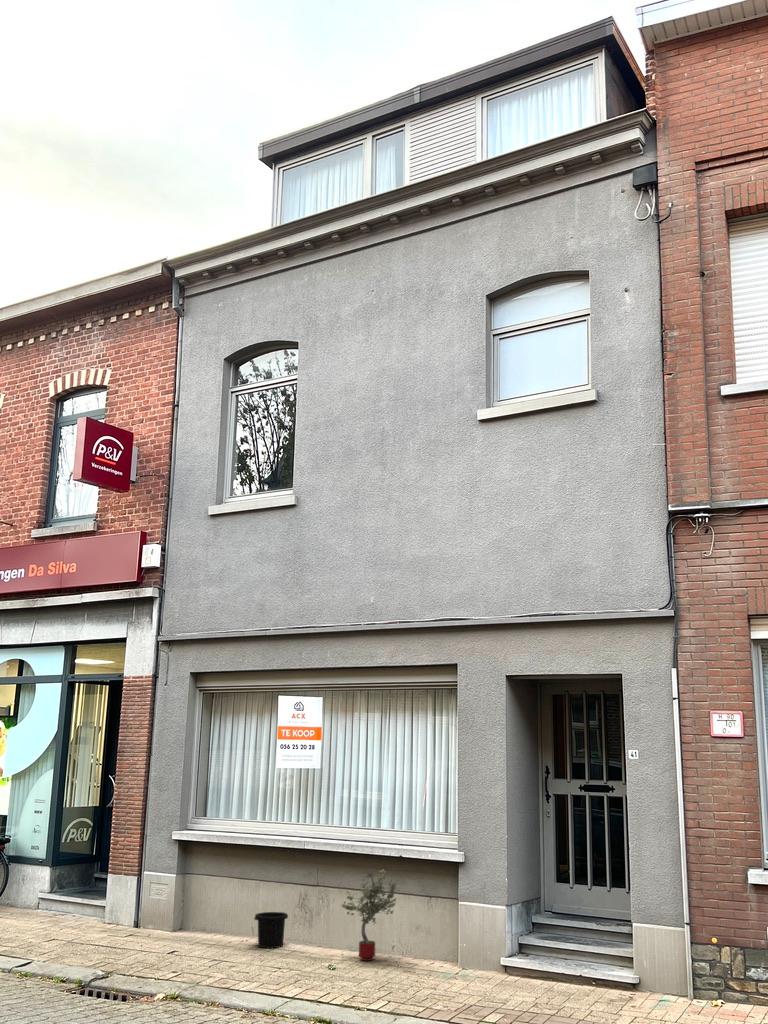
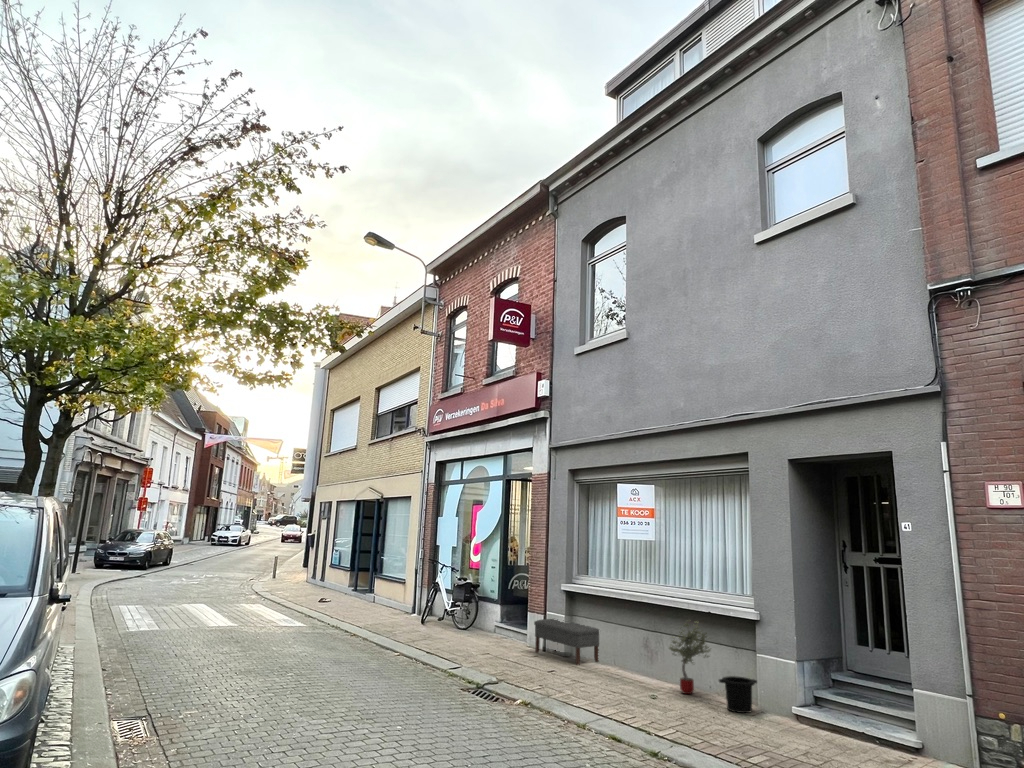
bench: none [128,882,230,942] -> present [534,619,599,665]
trash can: present [255,912,288,948] -> present [719,676,757,713]

